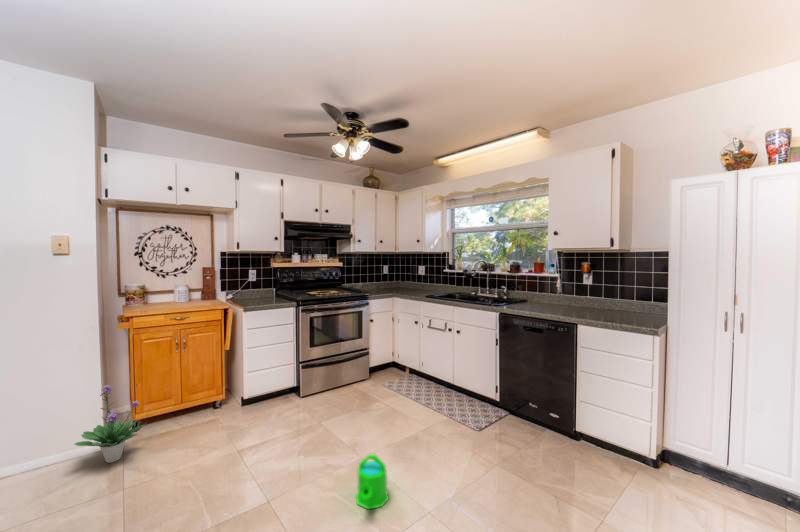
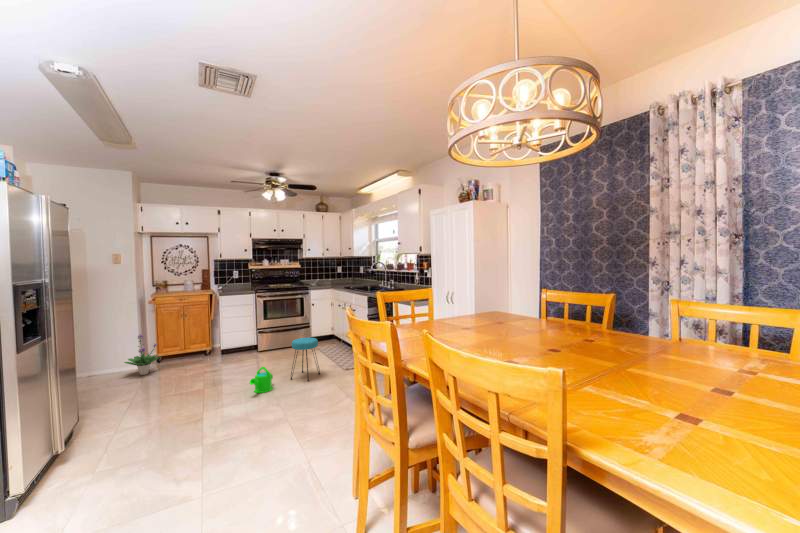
stool: none [400,385,444,468] -> present [291,338,320,381]

